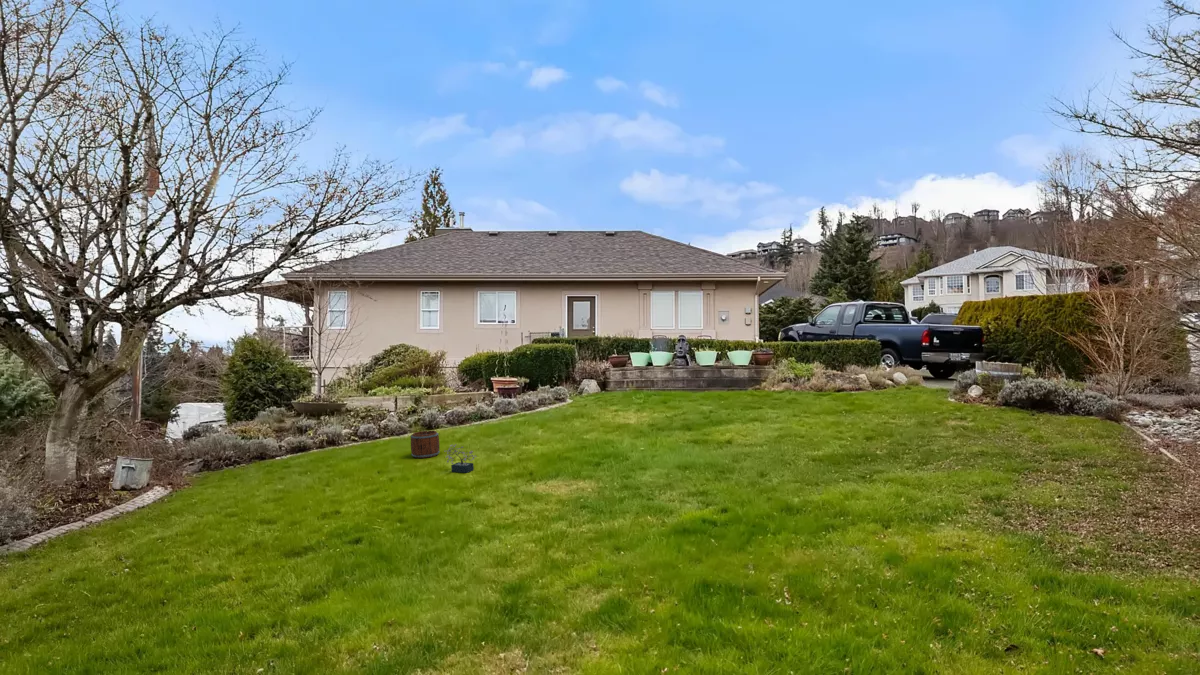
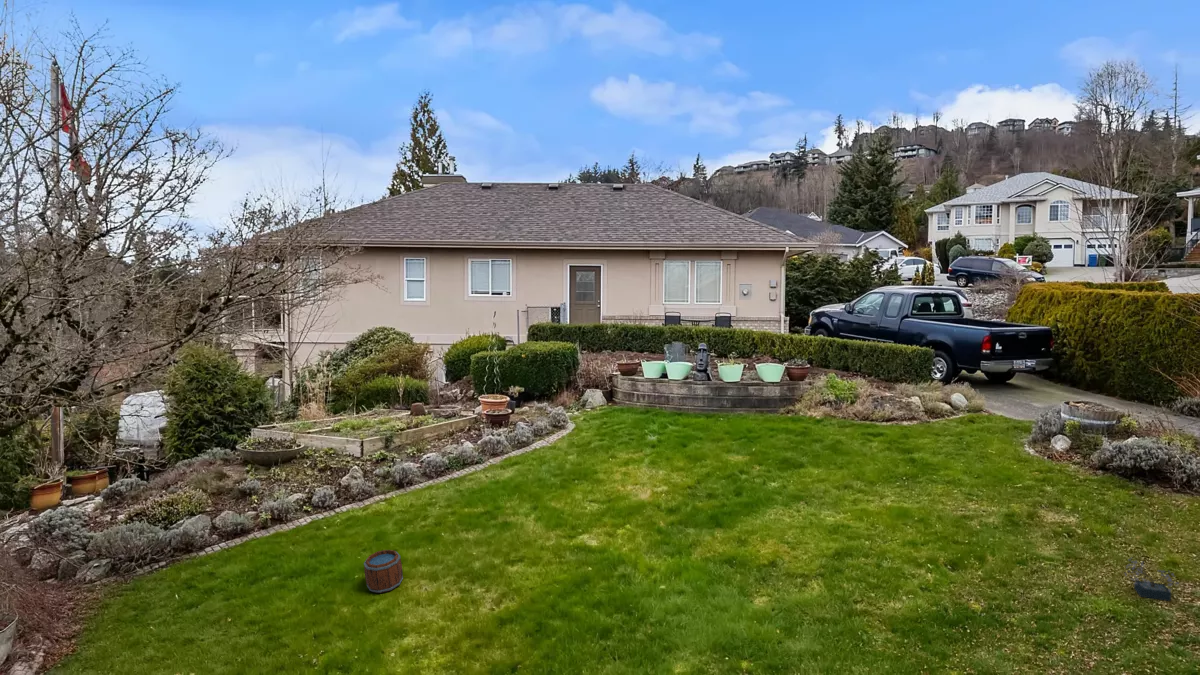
decorative plant: present [446,444,476,473] -> present [1125,559,1178,601]

